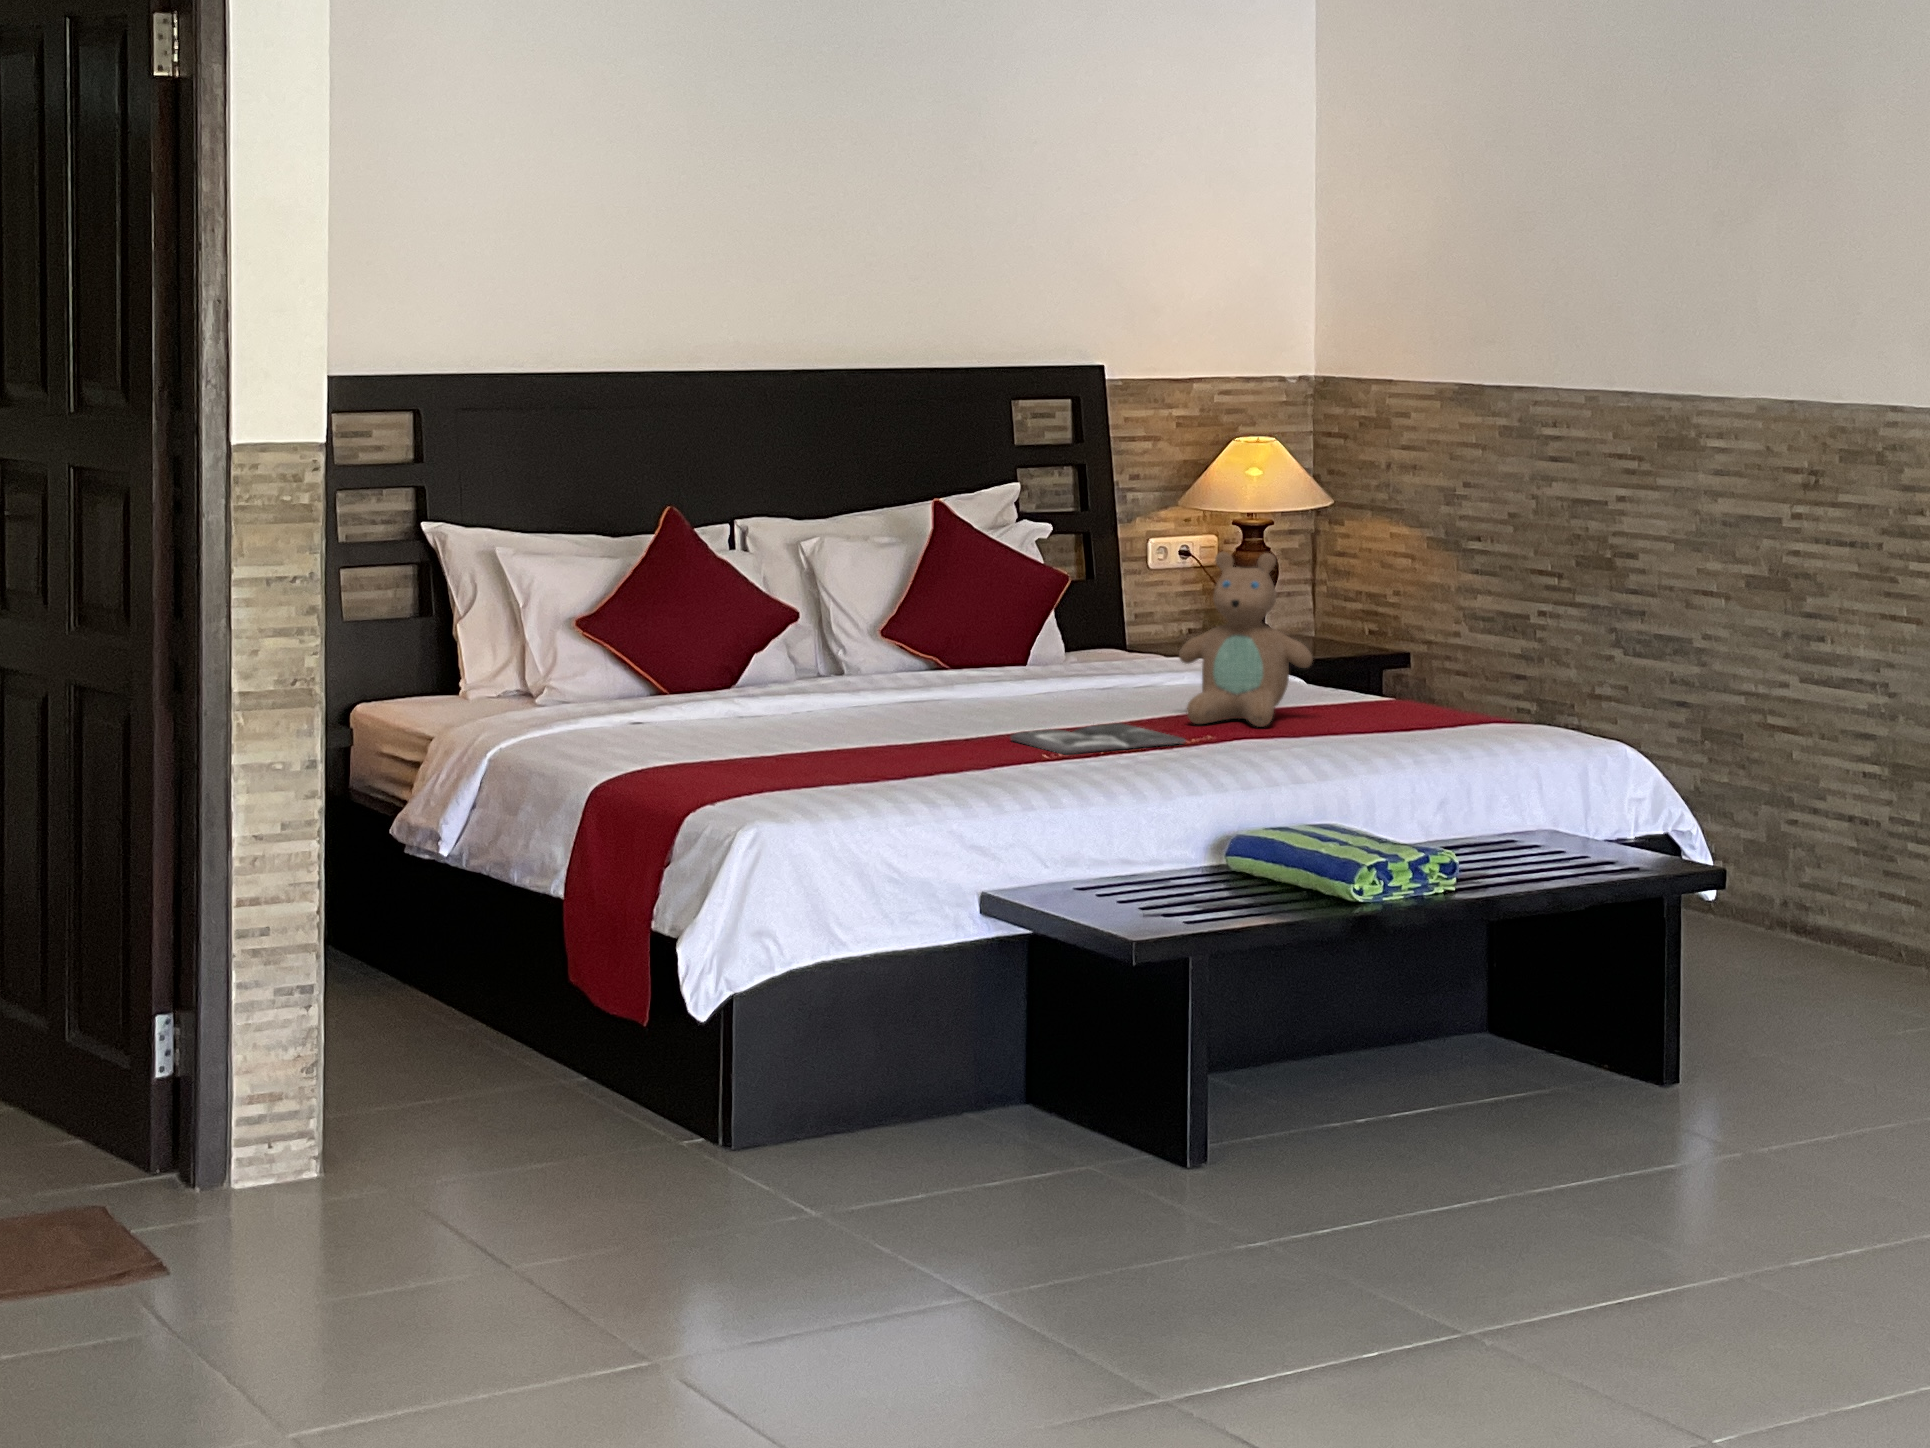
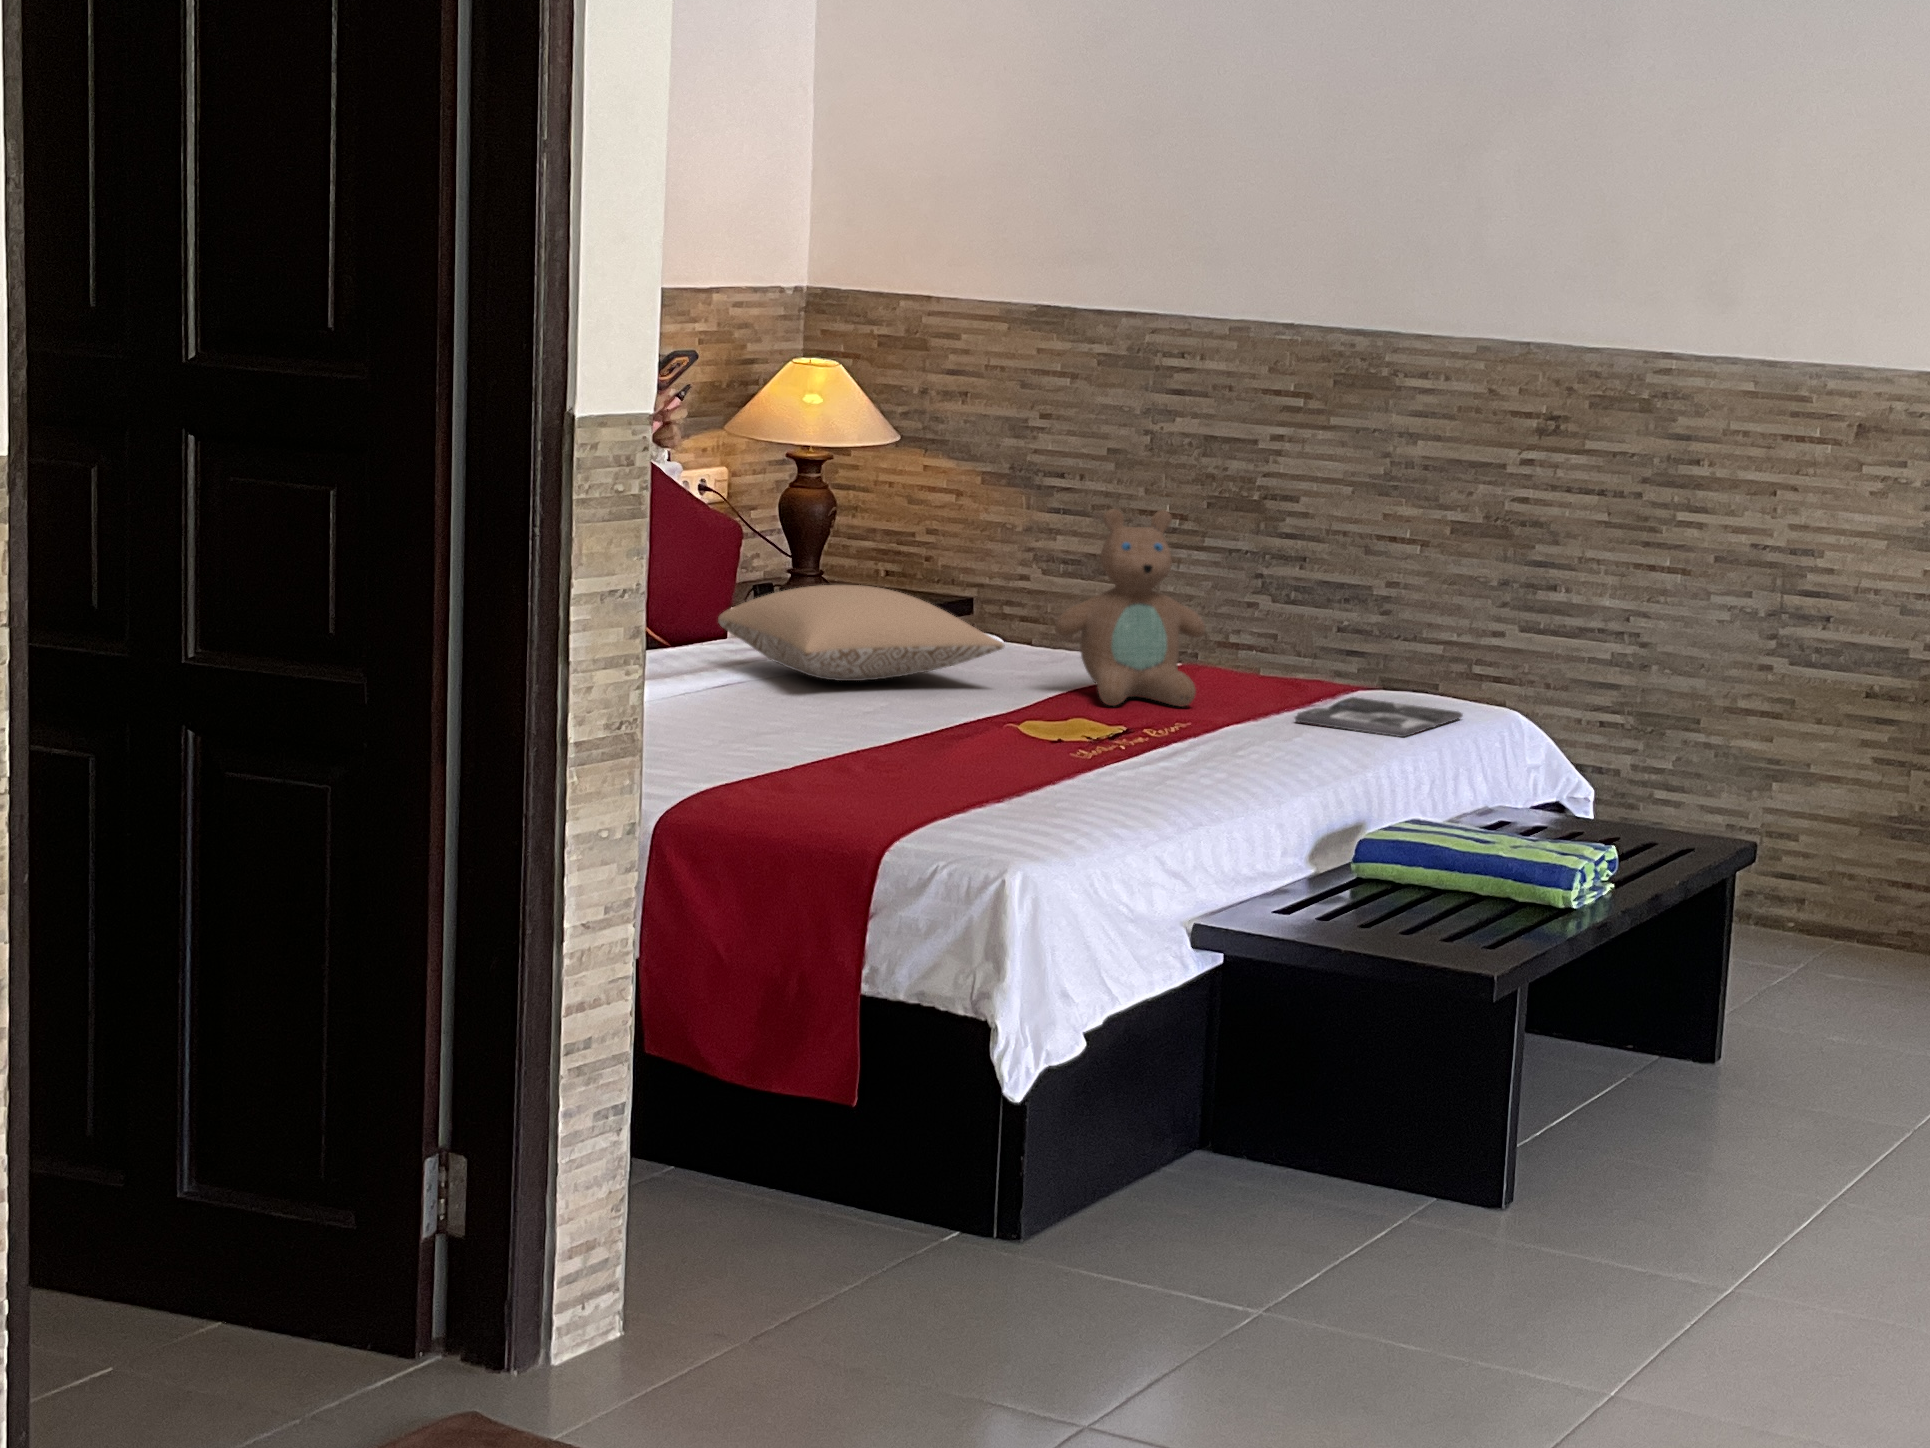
pillow: none [949,619,1139,700] -> present [718,585,1005,681]
magazine: present [1011,723,1185,754] -> present [1295,697,1463,737]

